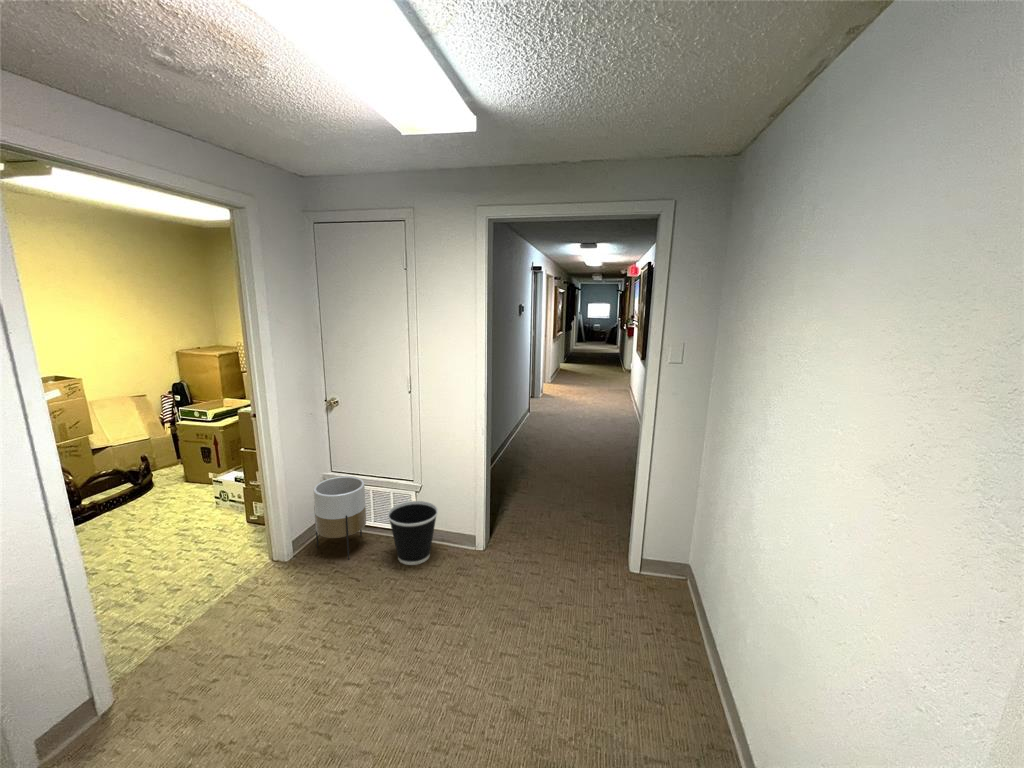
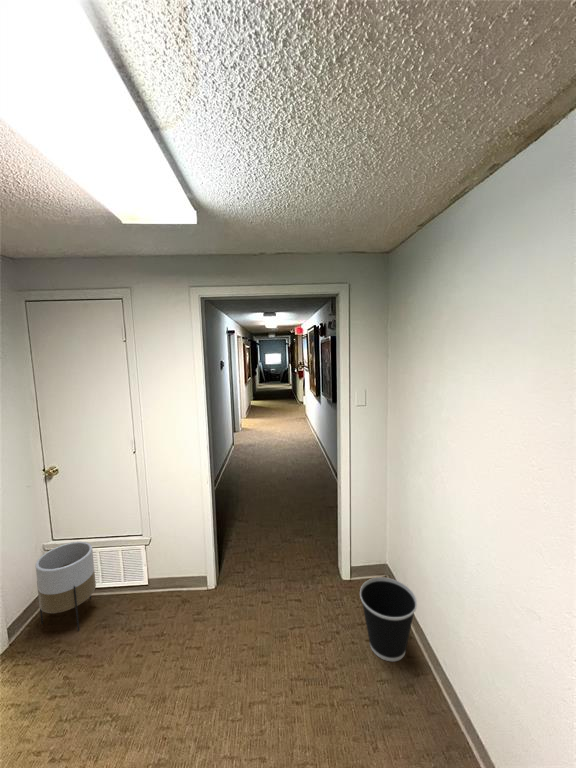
wastebasket: present [388,501,438,565] -> present [360,577,417,661]

